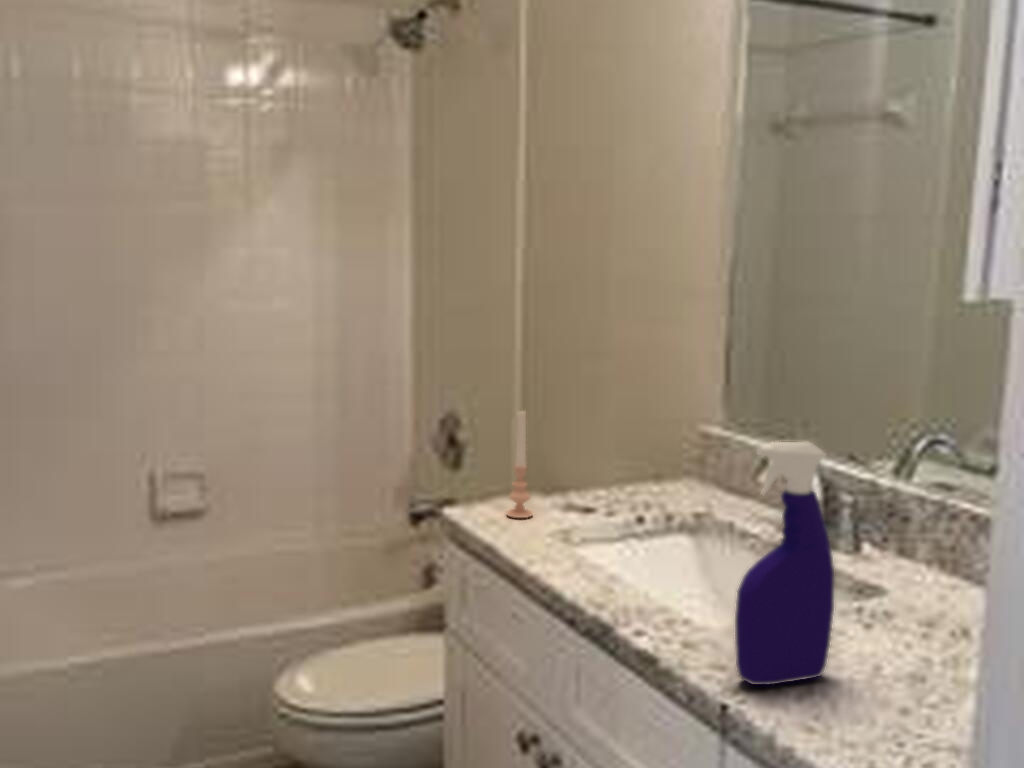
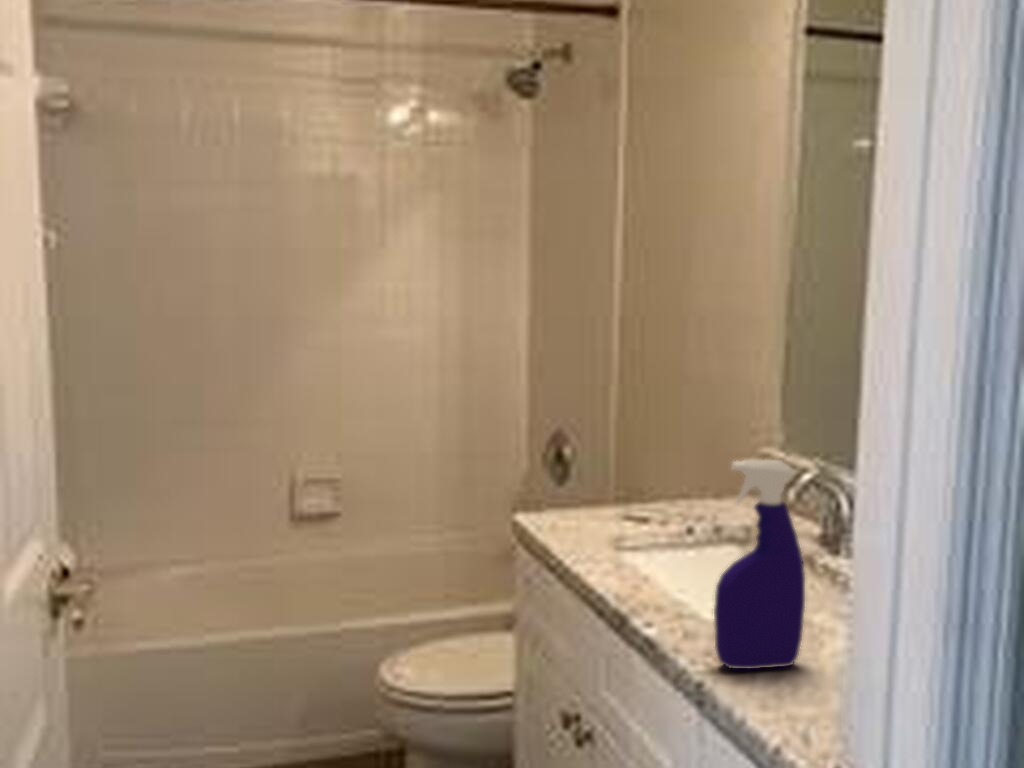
candle: present [507,411,532,518] -> none [569,428,593,525]

